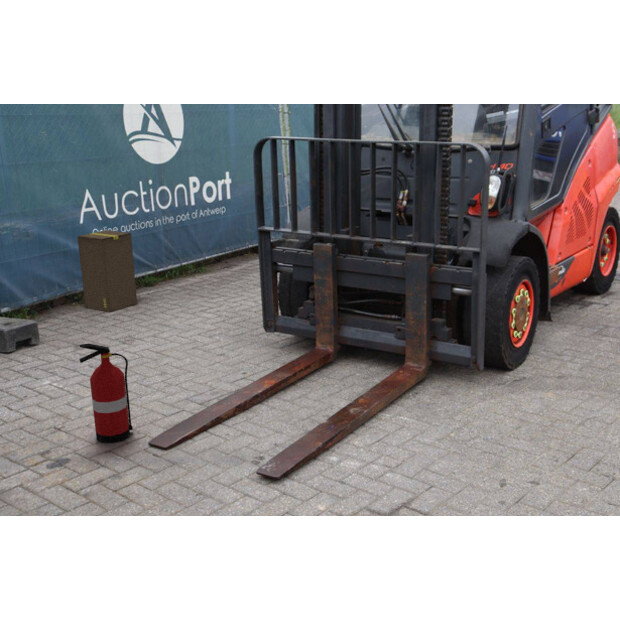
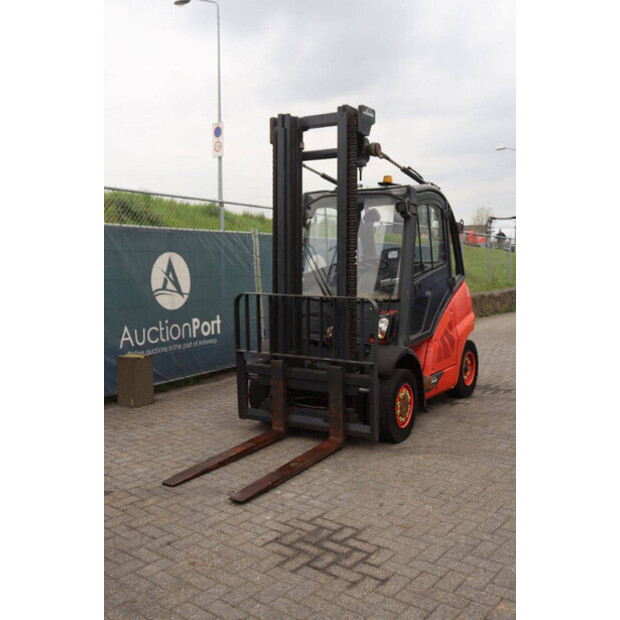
fire extinguisher: present [79,343,133,443] -> none [120,419,151,484]

